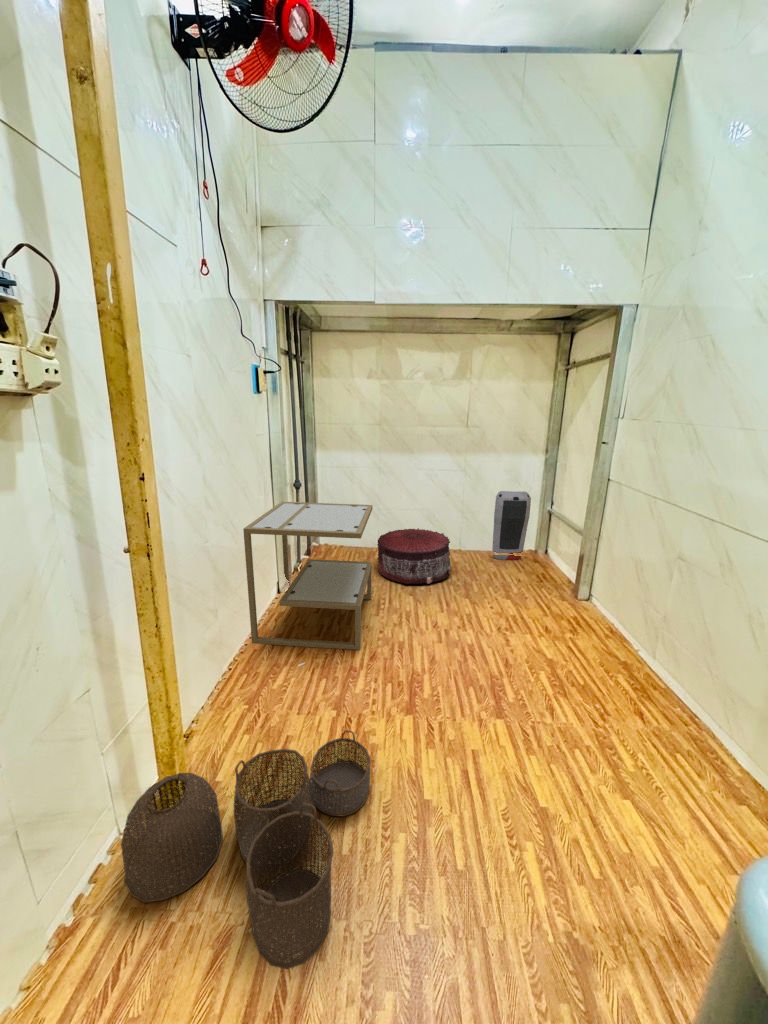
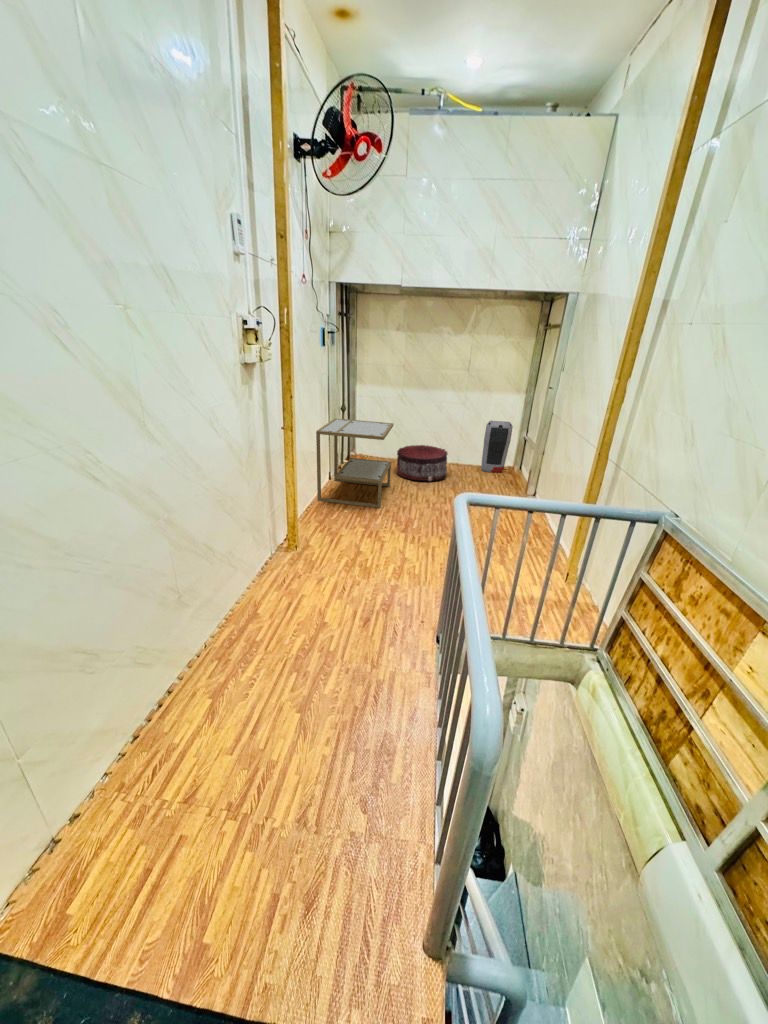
woven basket: present [121,730,370,969] -> none [280,523,381,582]

